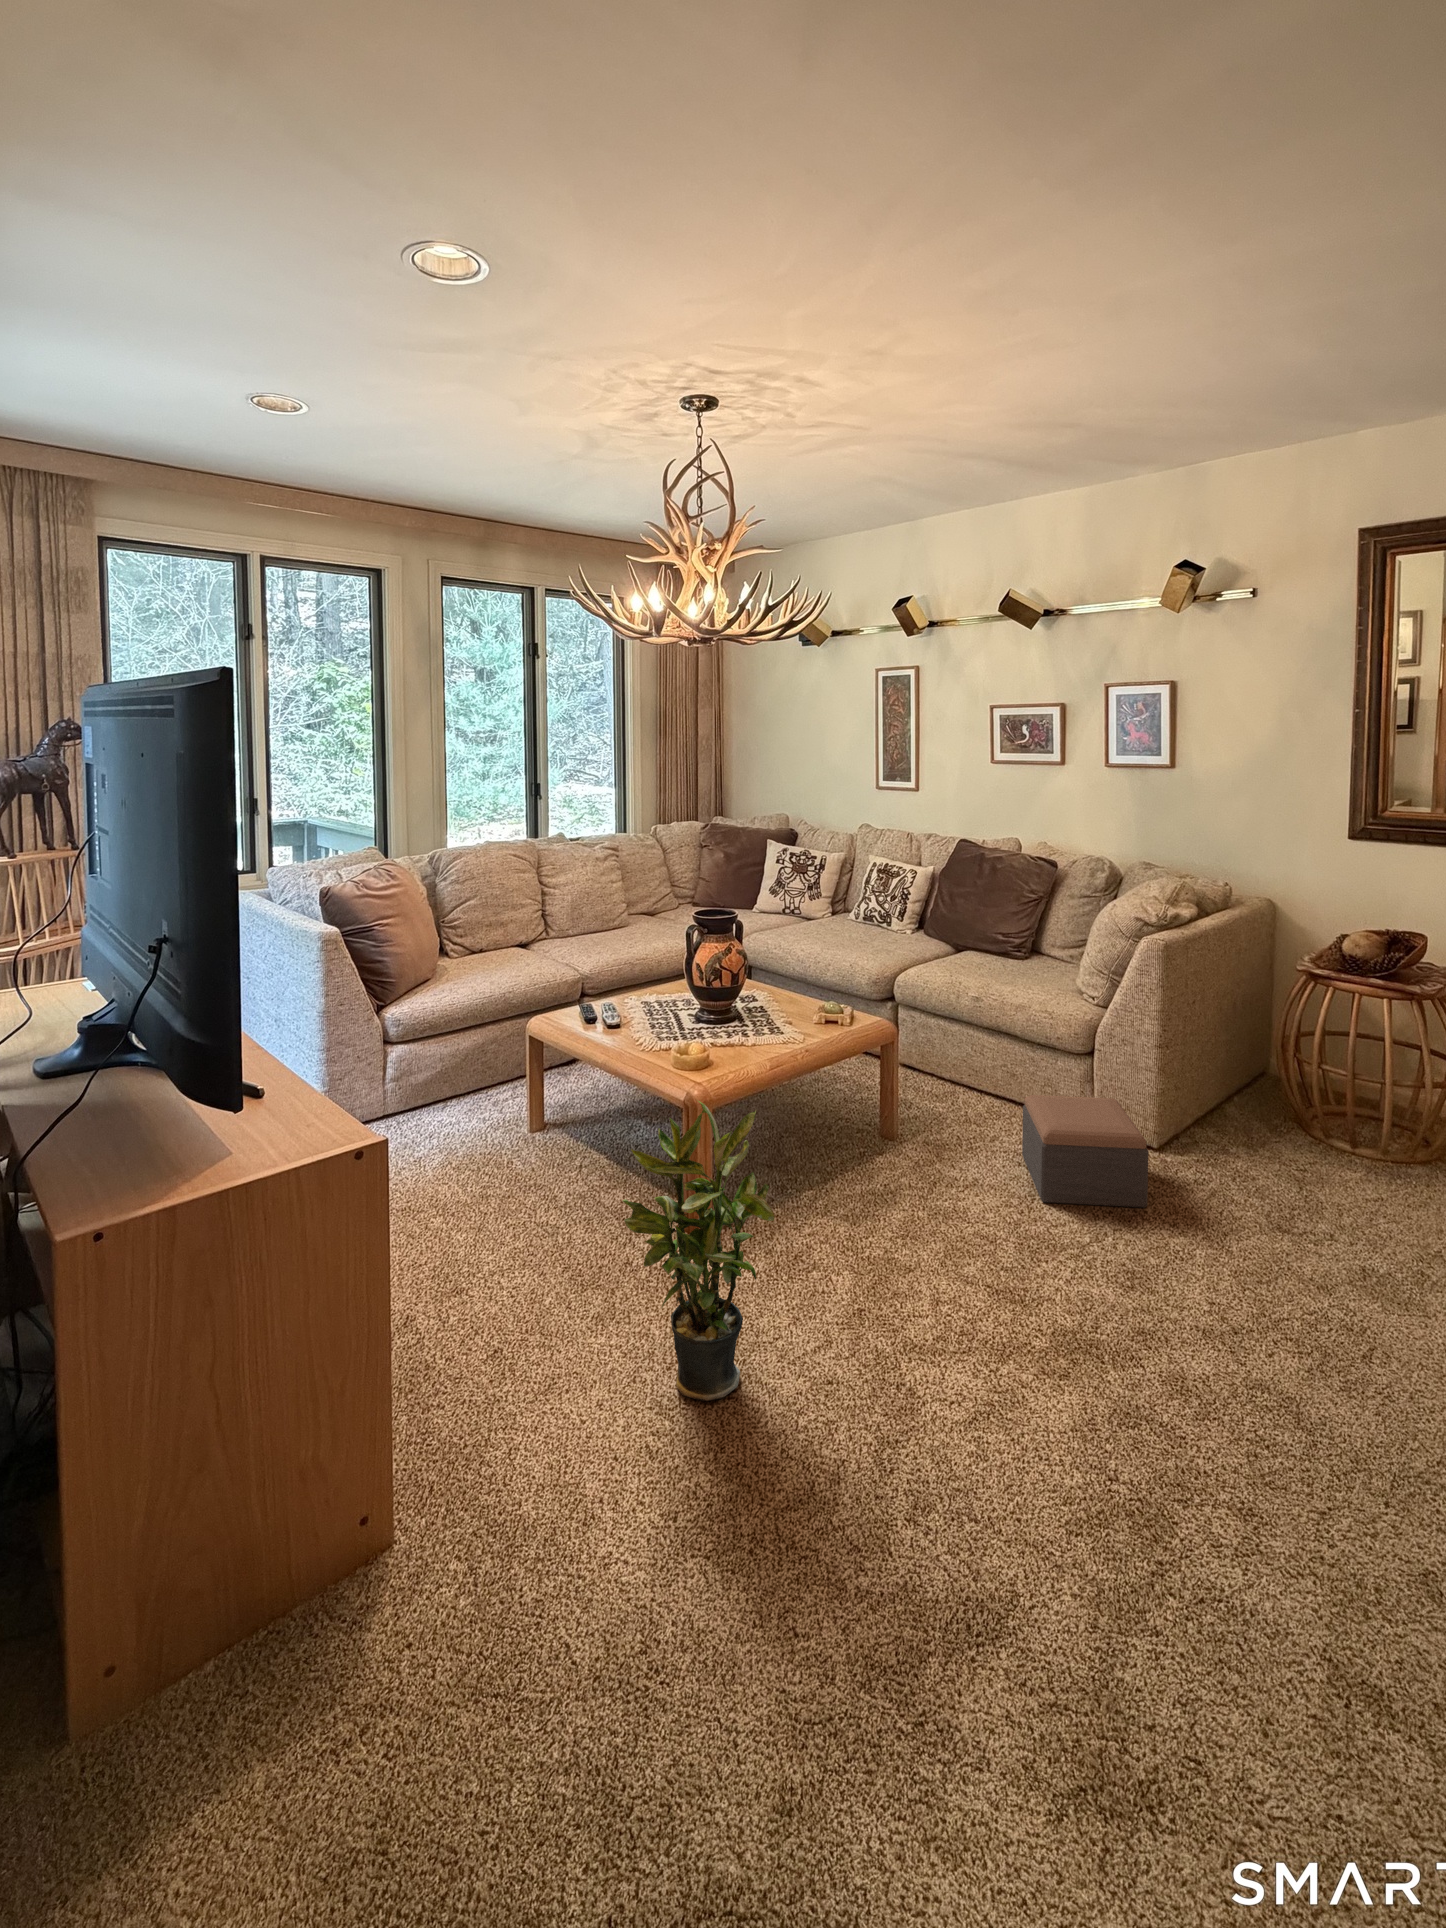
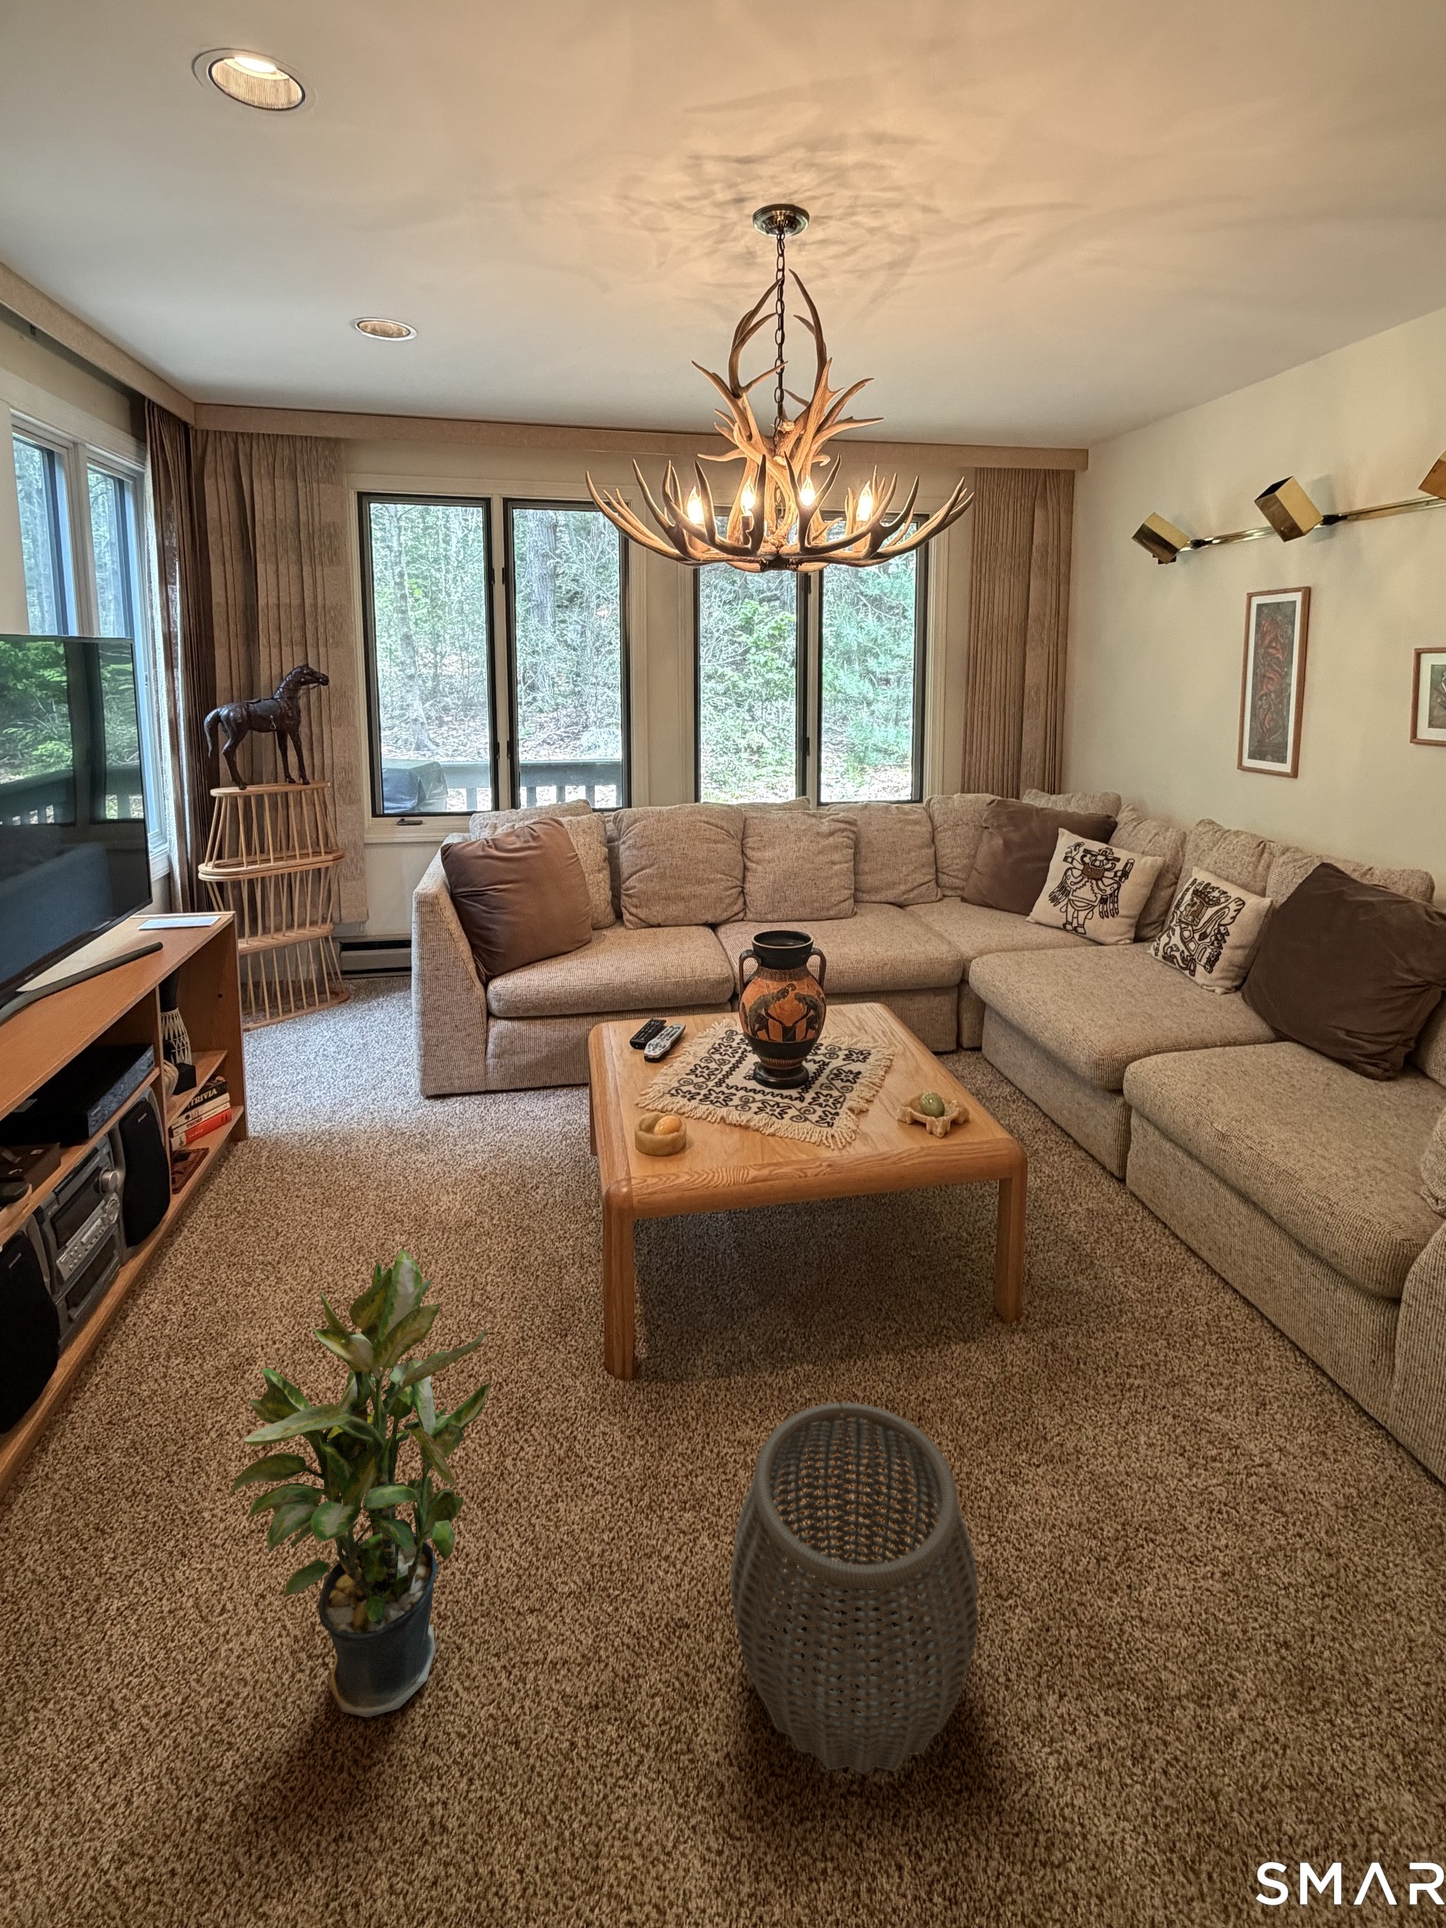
footstool: present [1022,1095,1149,1208] -> none [1183,1350,1427,1687]
woven basket: none [867,1146,1010,1318] -> present [730,1402,979,1774]

